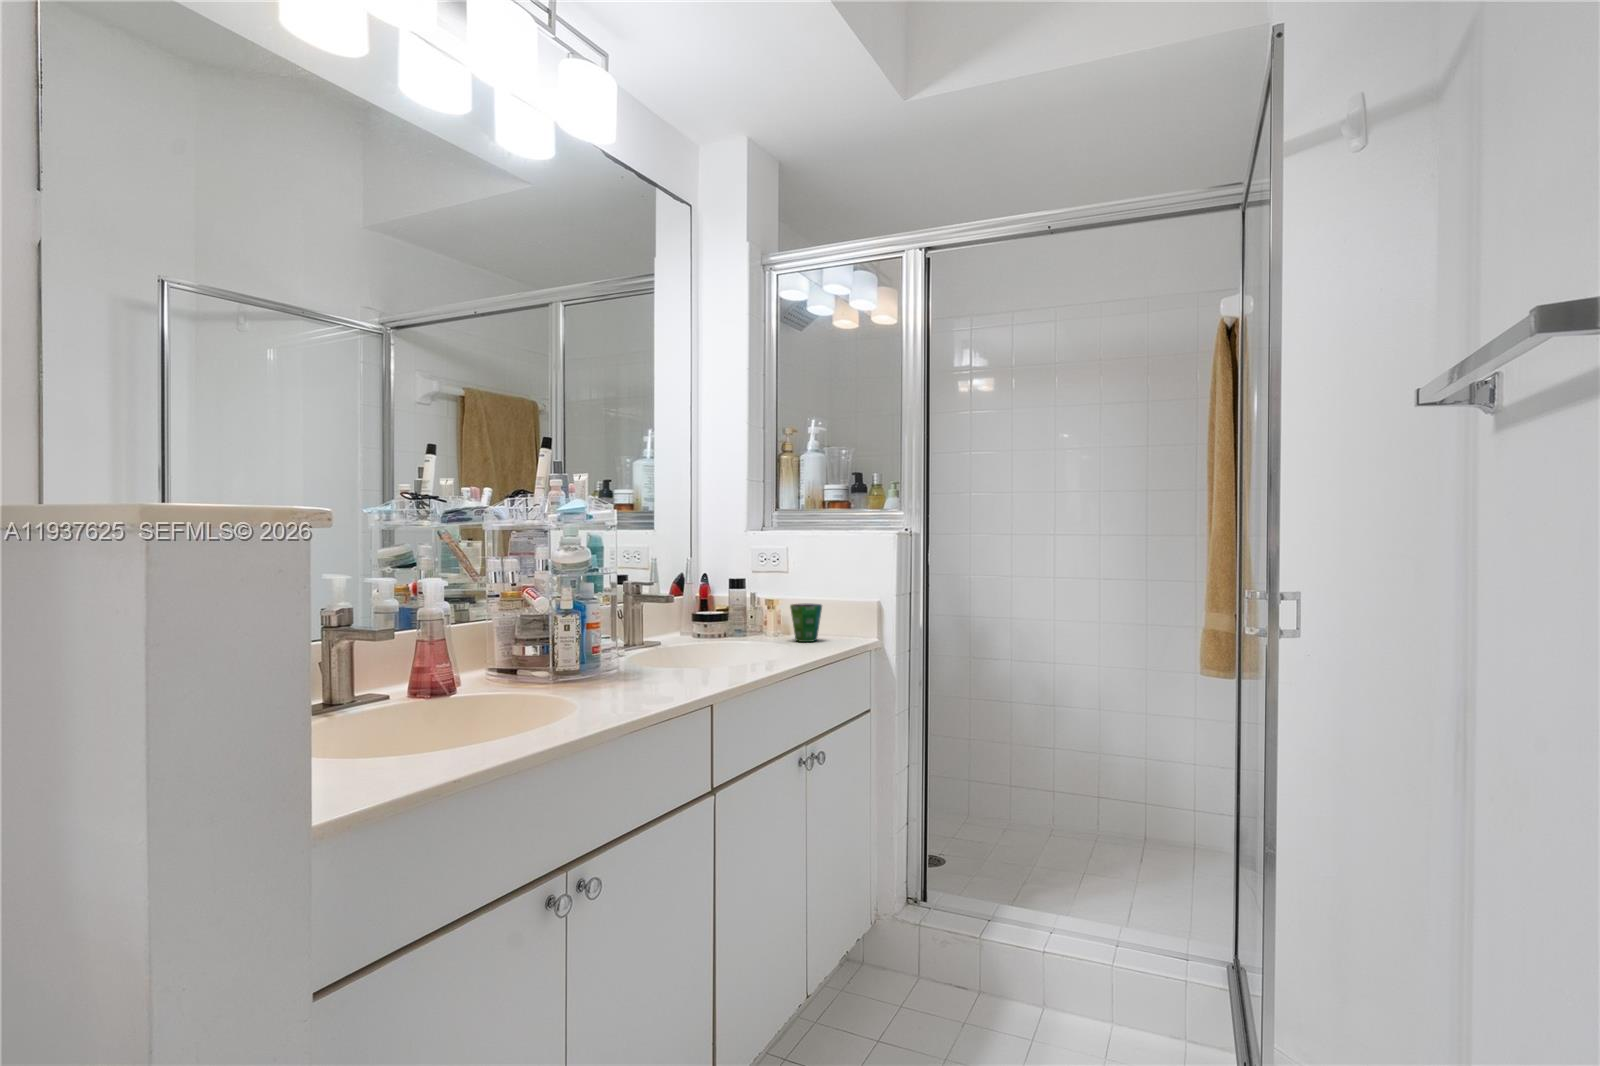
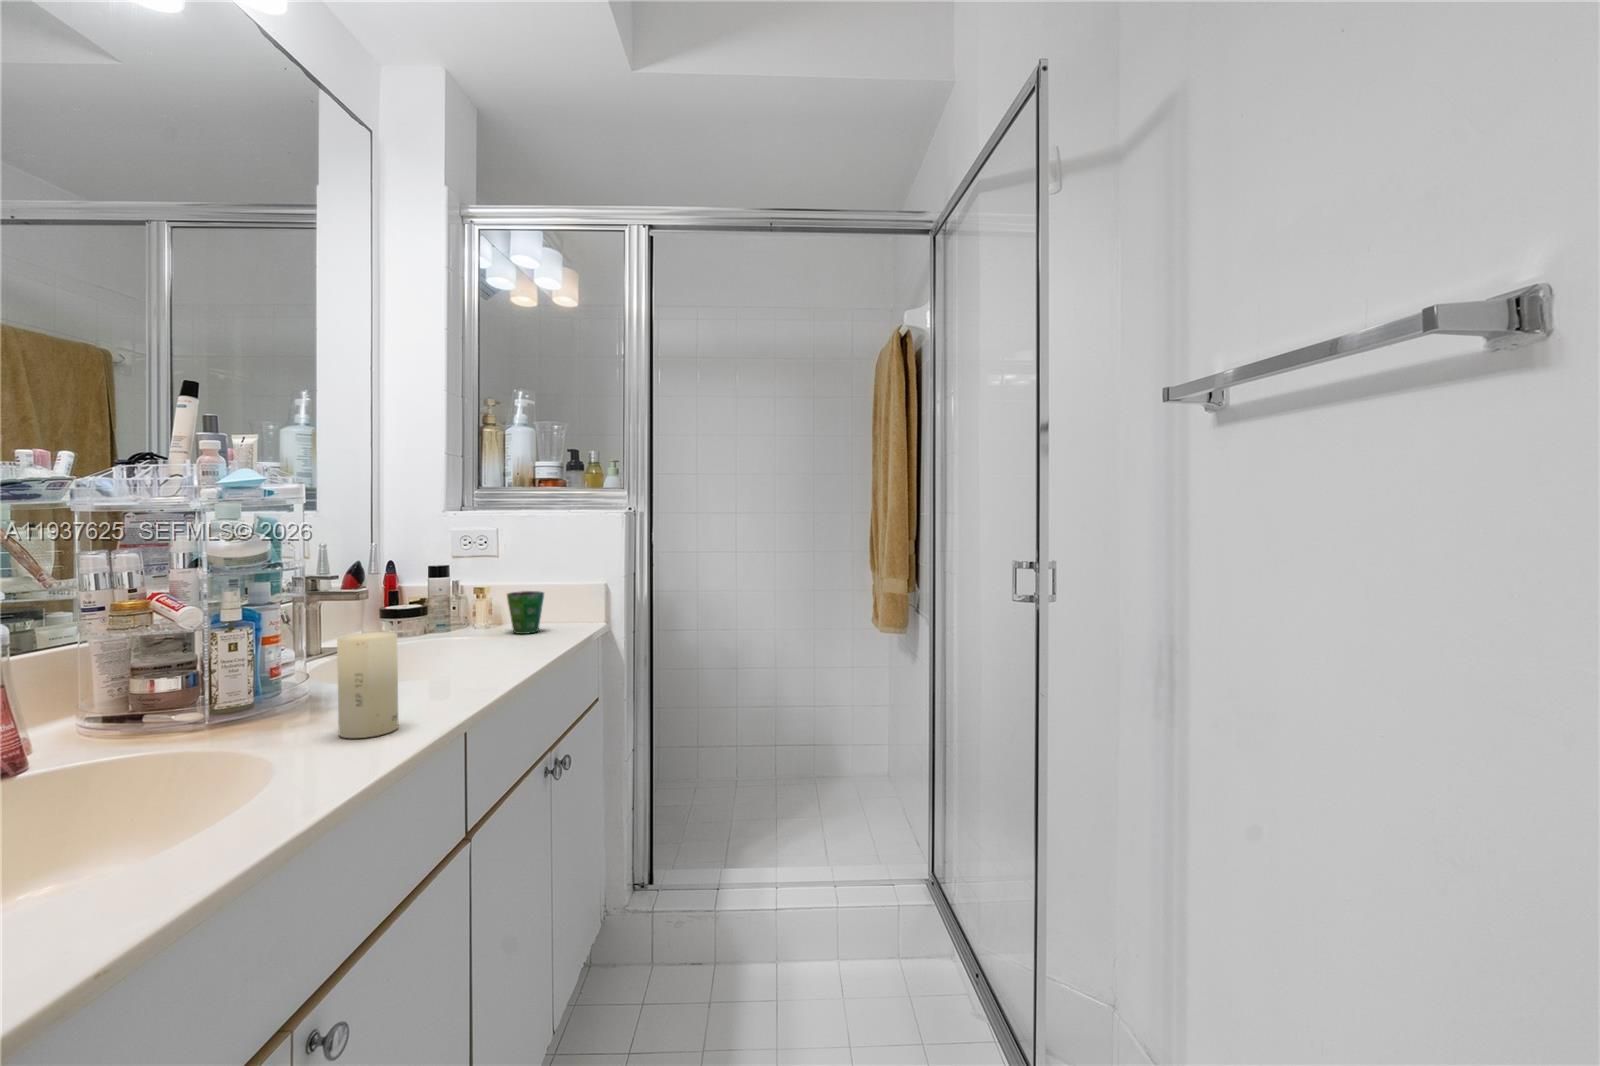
candle: none [620,621,660,699] -> present [337,632,398,738]

